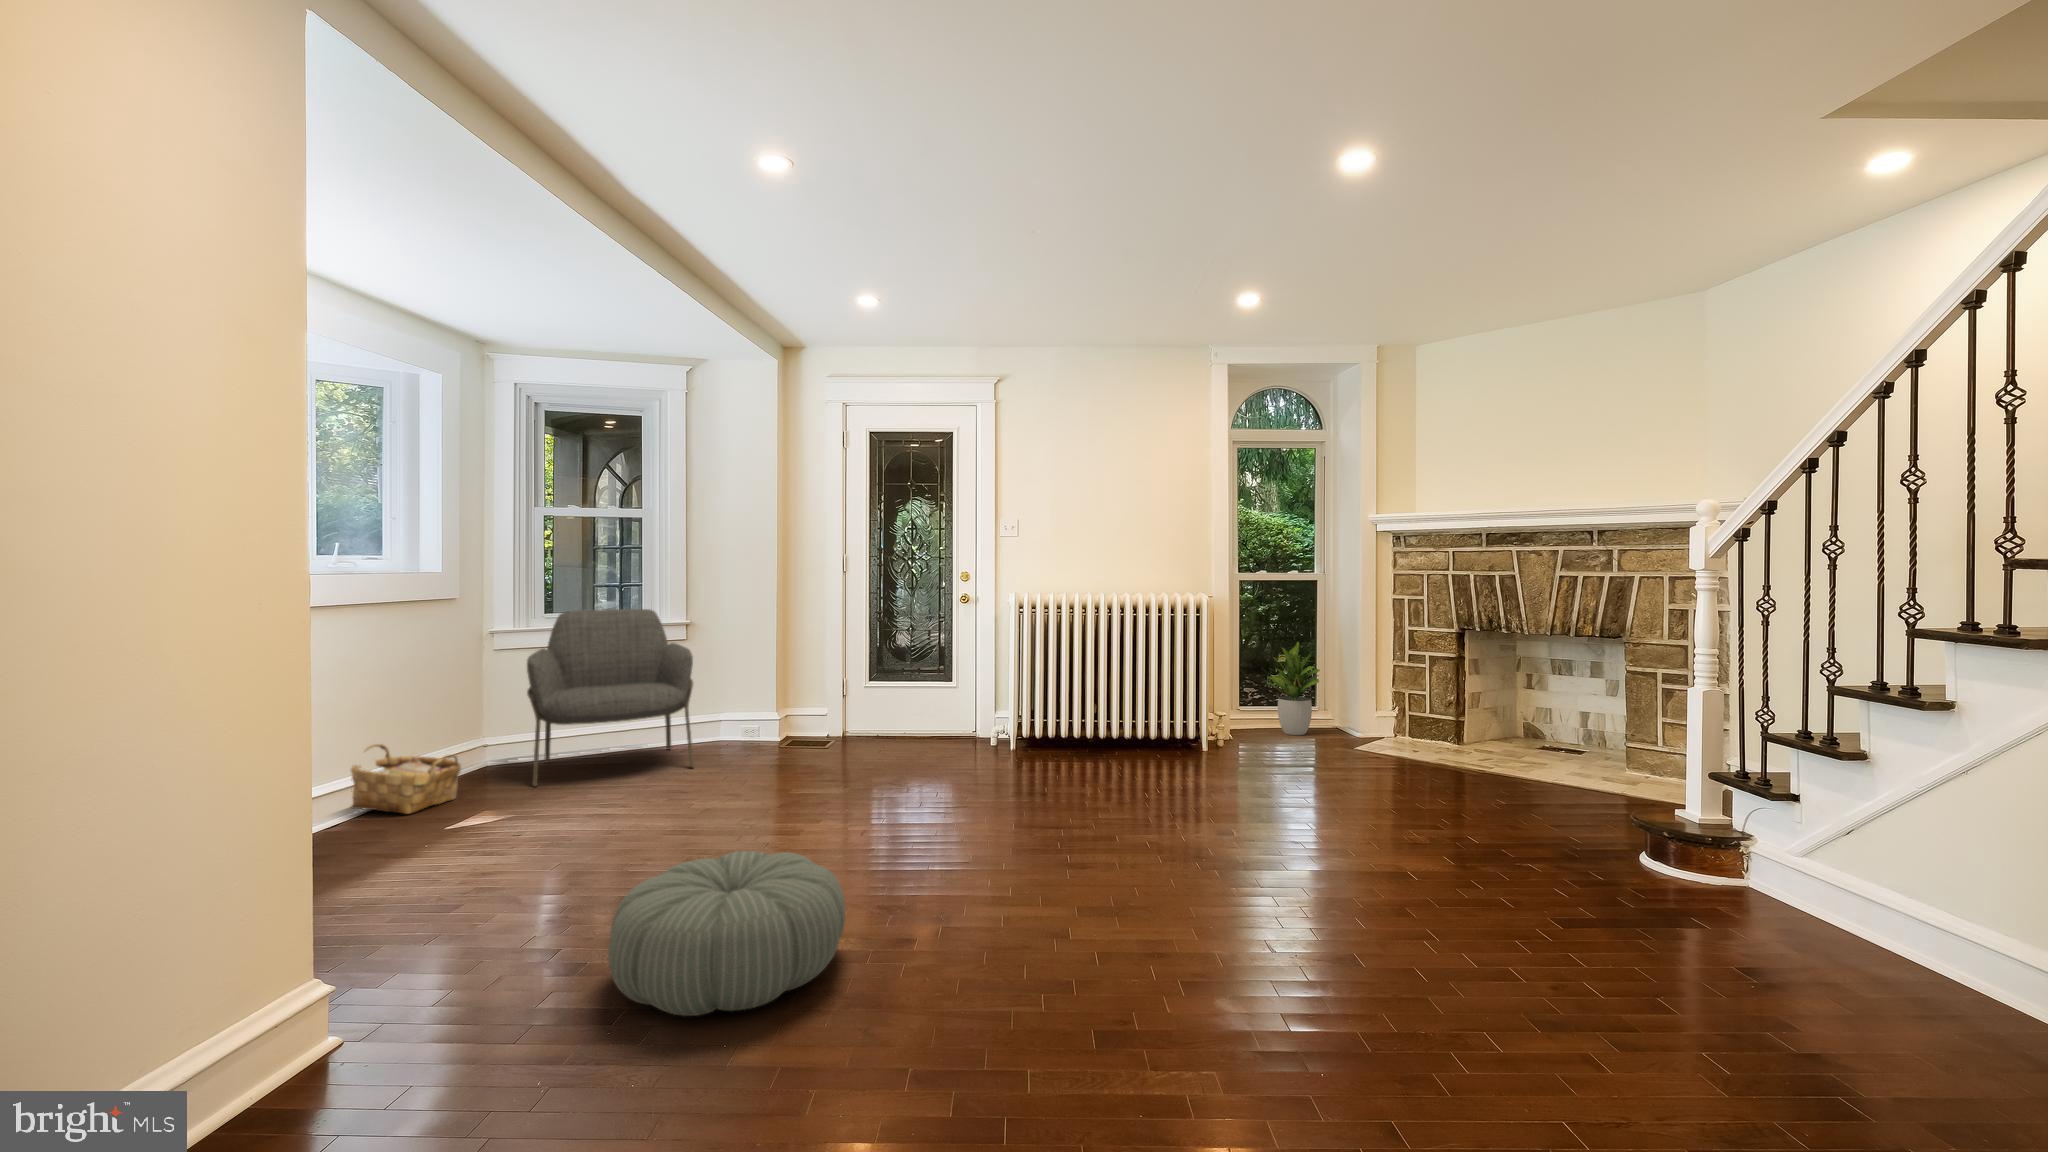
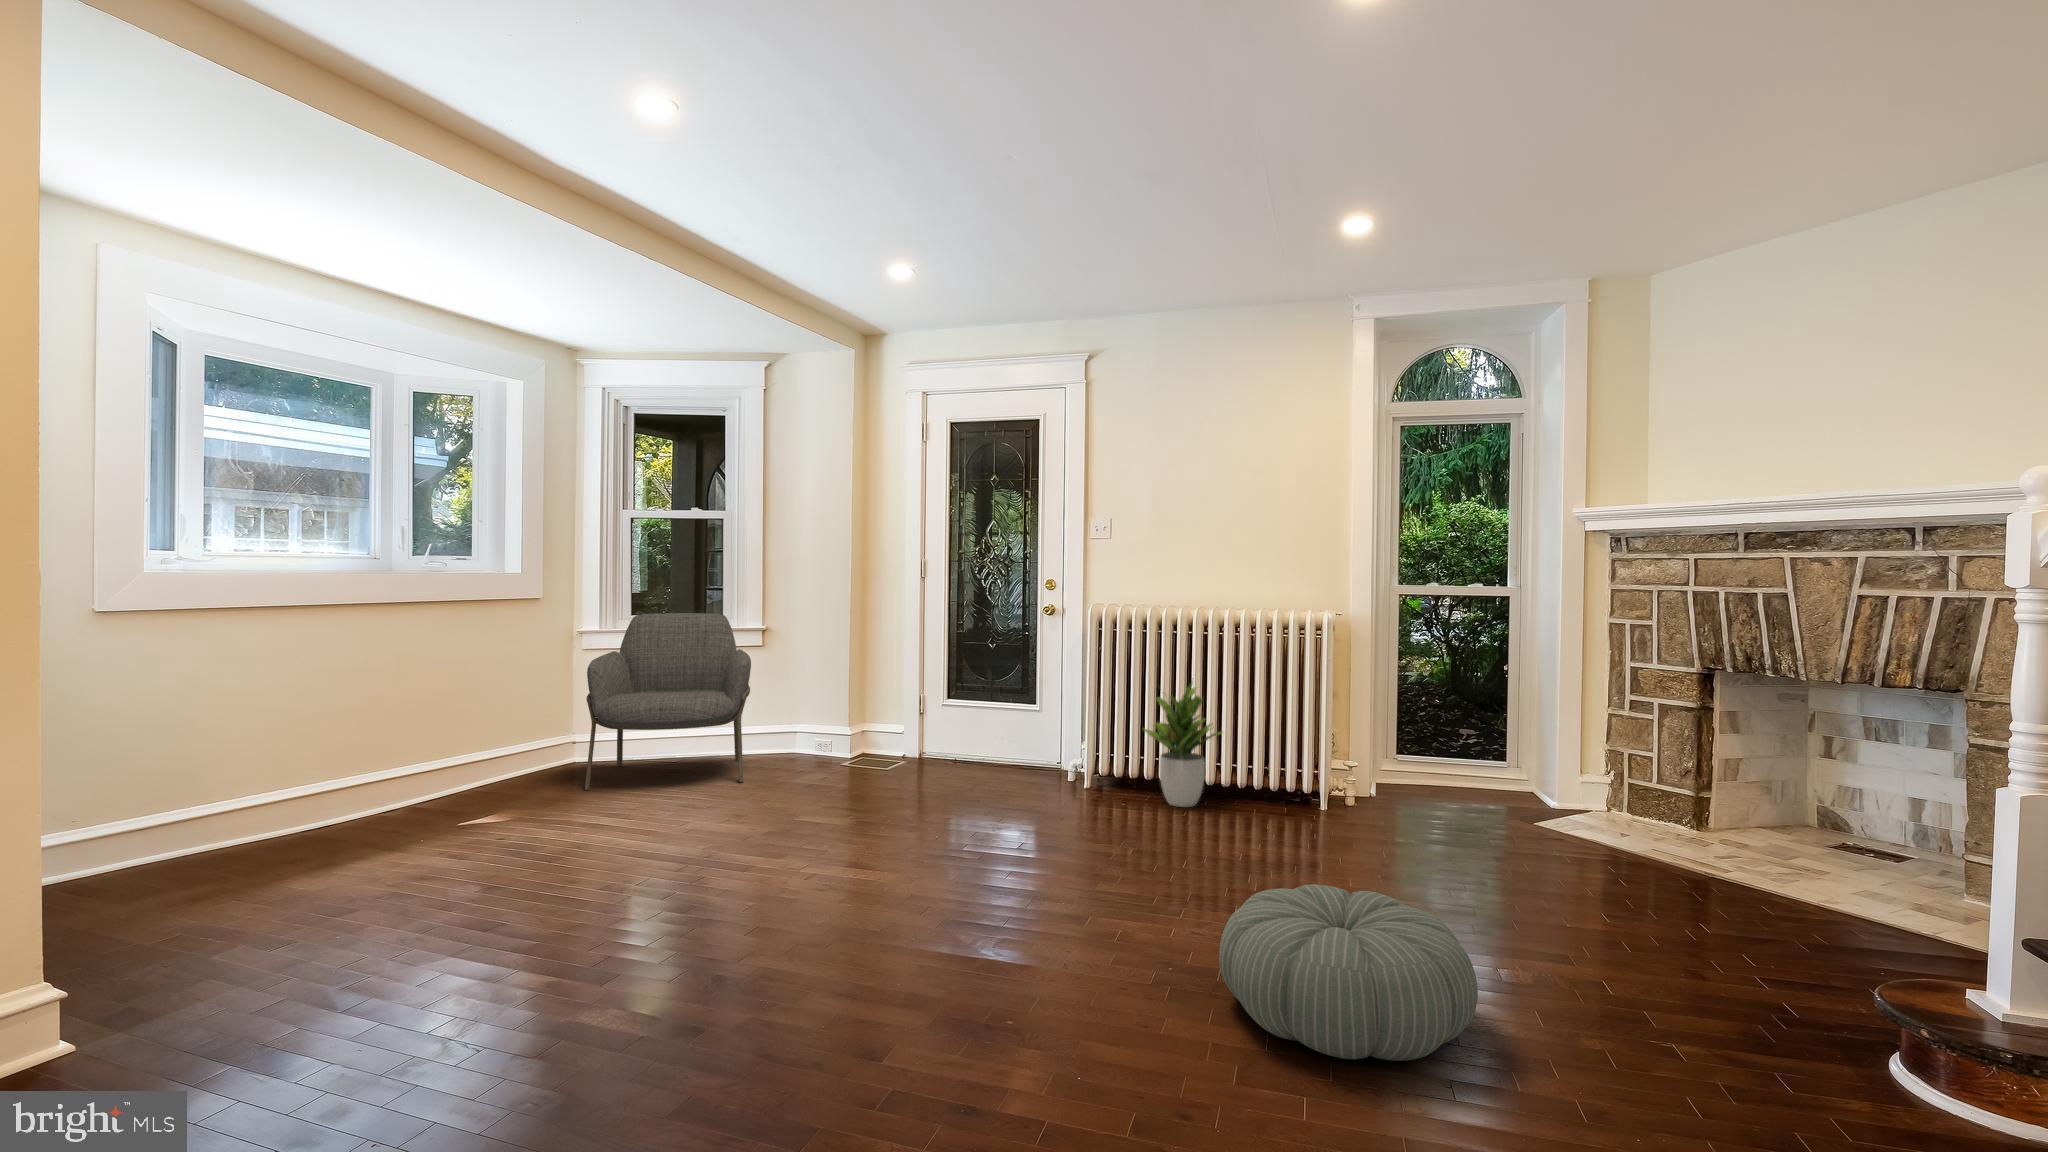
potted plant: present [1266,642,1320,735] -> present [1144,682,1222,807]
woven basket: present [351,744,461,814] -> none [419,738,516,808]
pouf: present [608,851,845,1016] -> present [1219,884,1478,1061]

